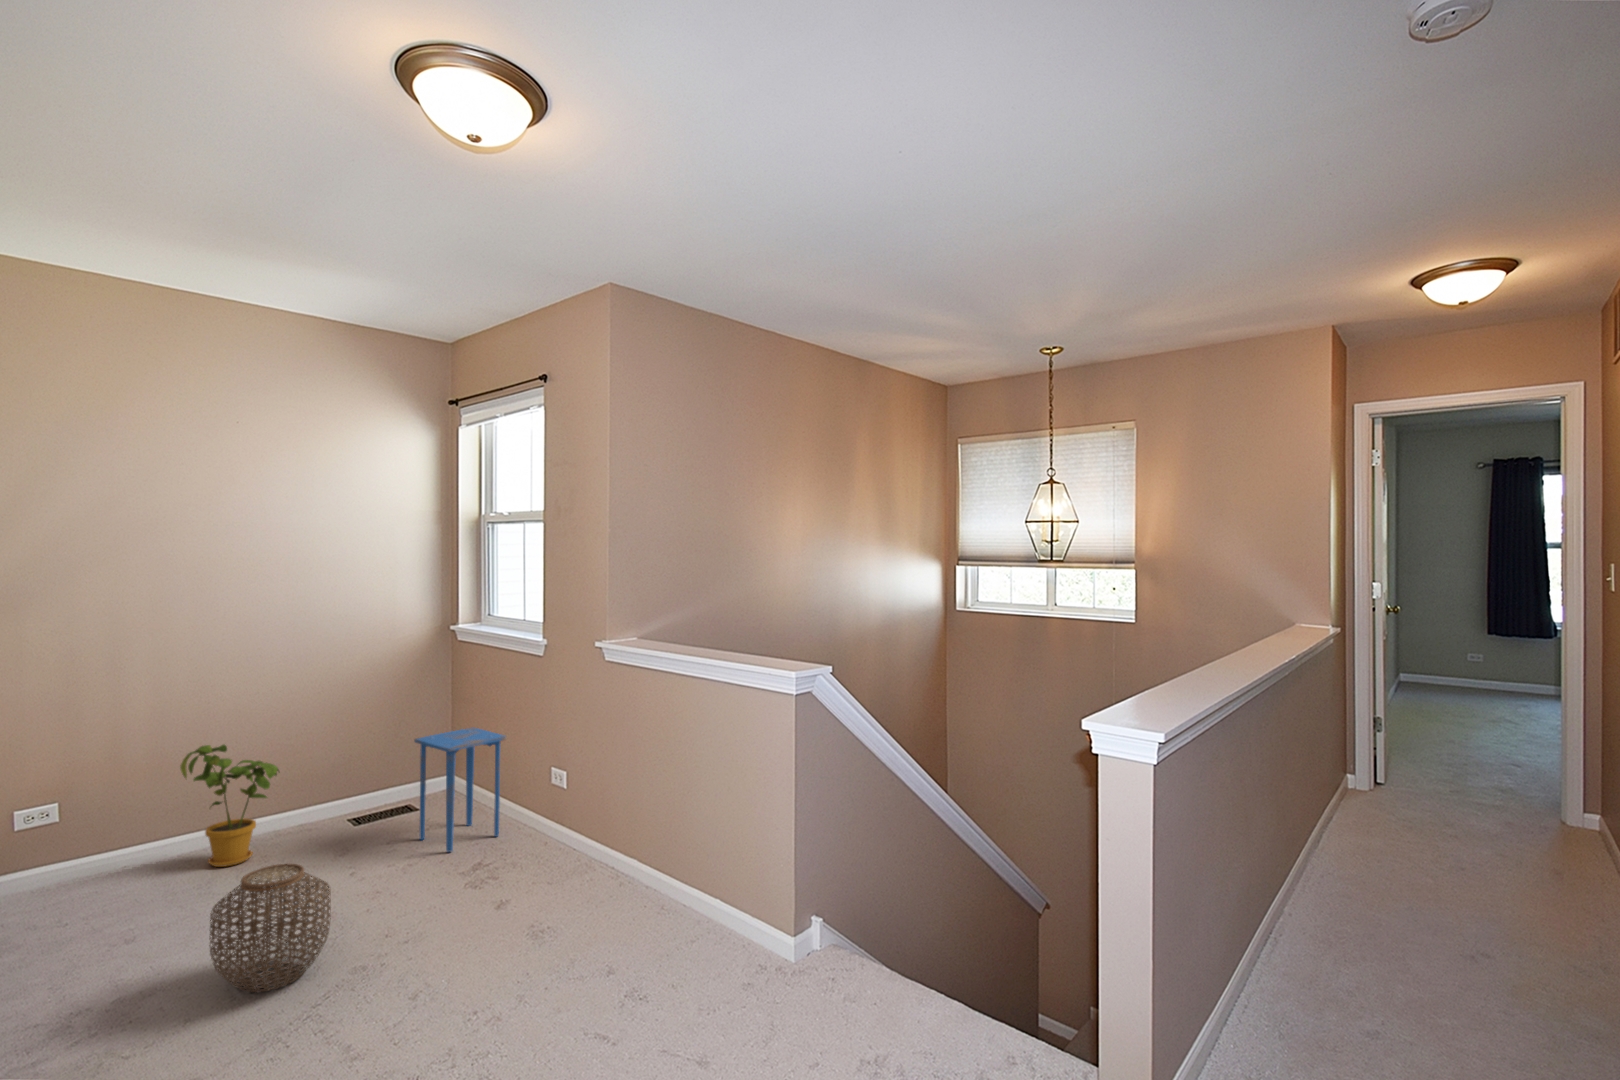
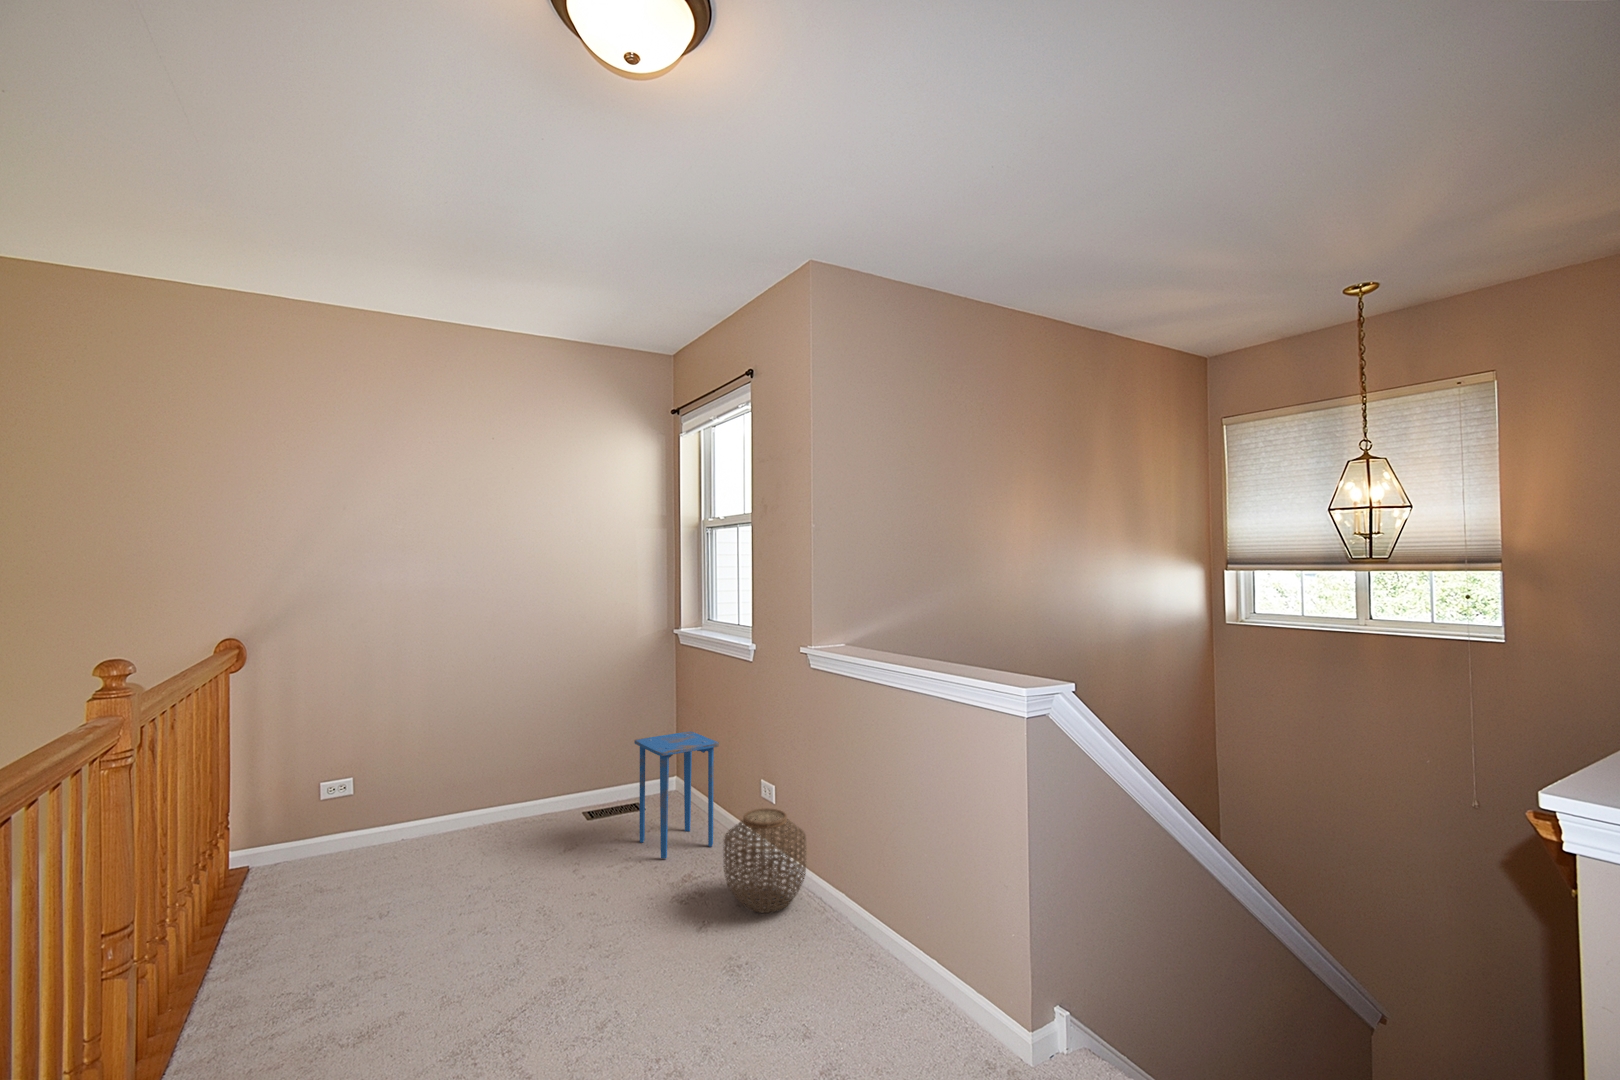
house plant: present [180,745,279,867] -> none [438,735,519,851]
woven basket: present [209,864,331,992] -> present [723,808,806,913]

